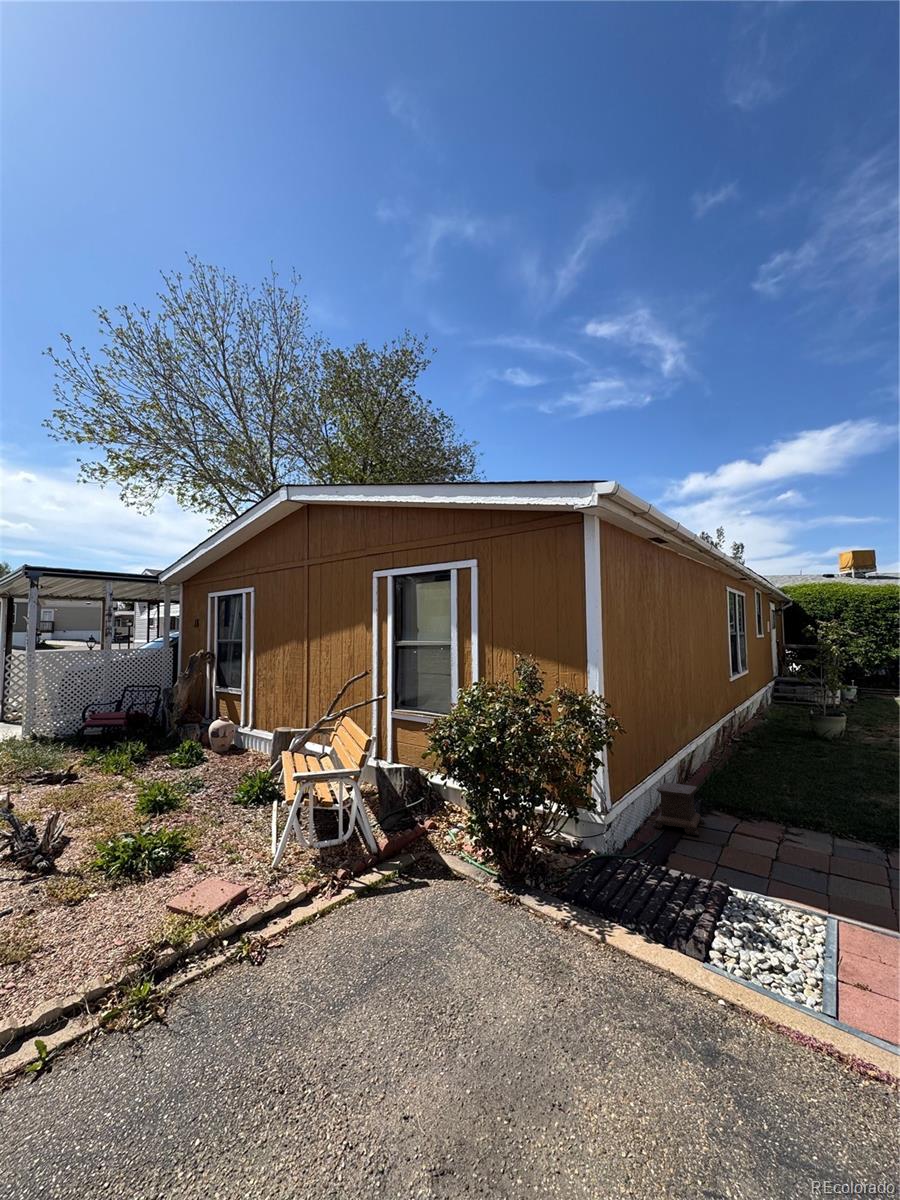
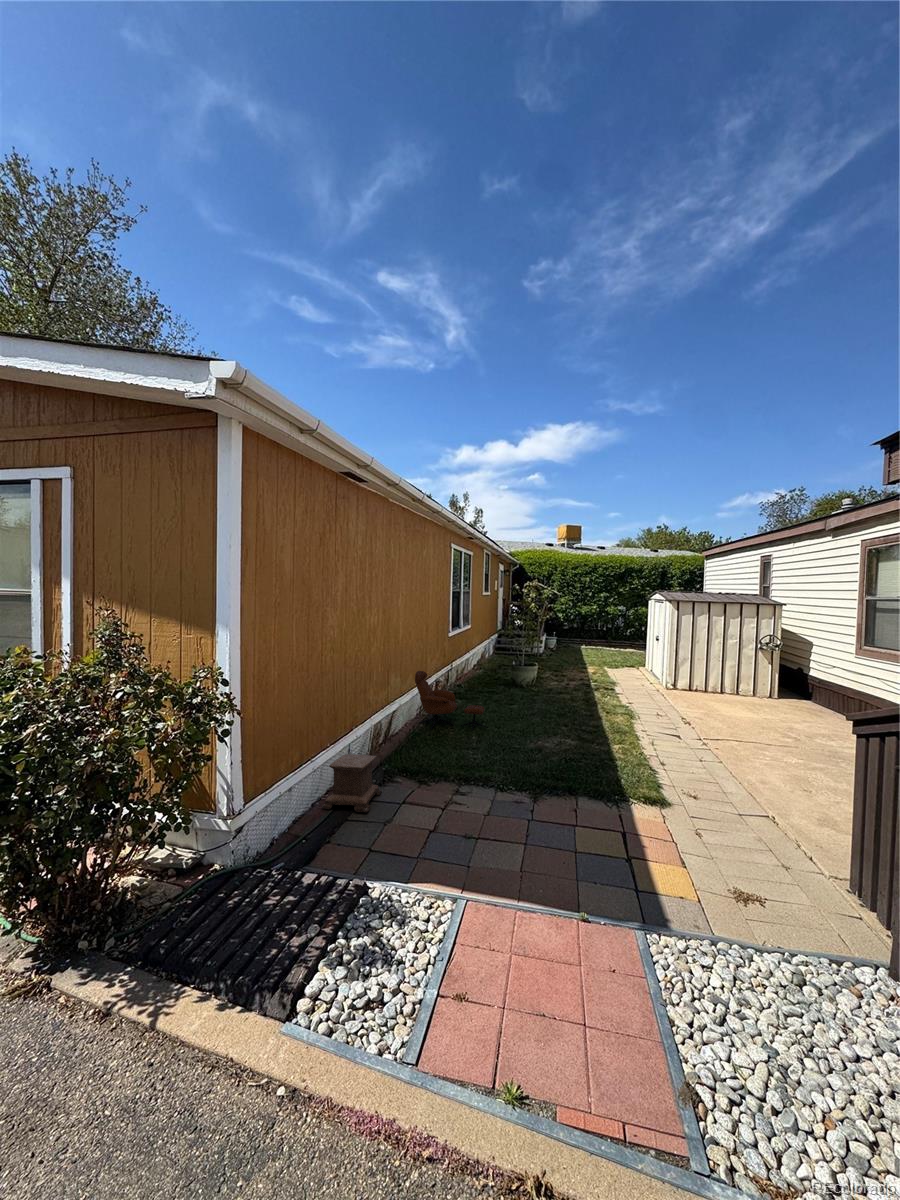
lounge chair: none [708,713,798,777] -> present [415,671,488,730]

